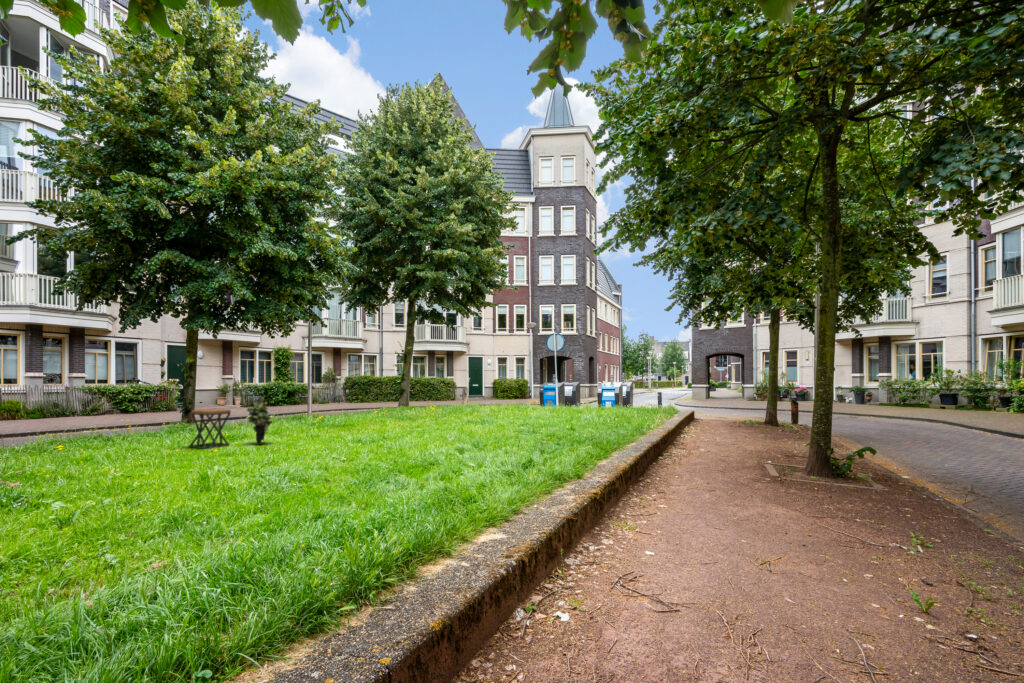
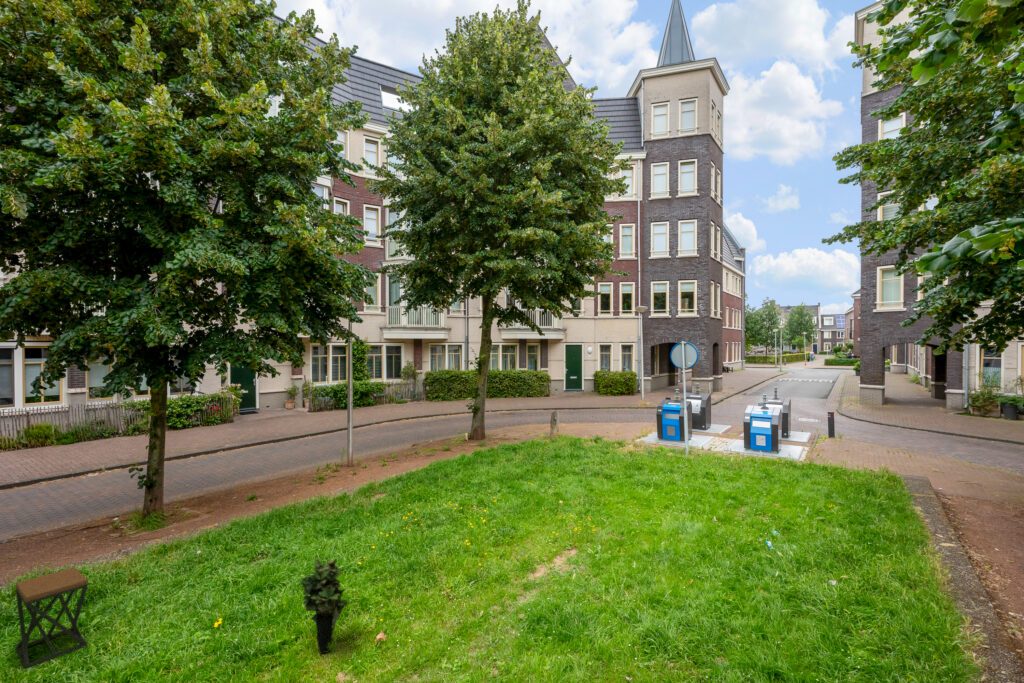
potted plant: present [247,402,273,445] -> present [300,558,348,653]

